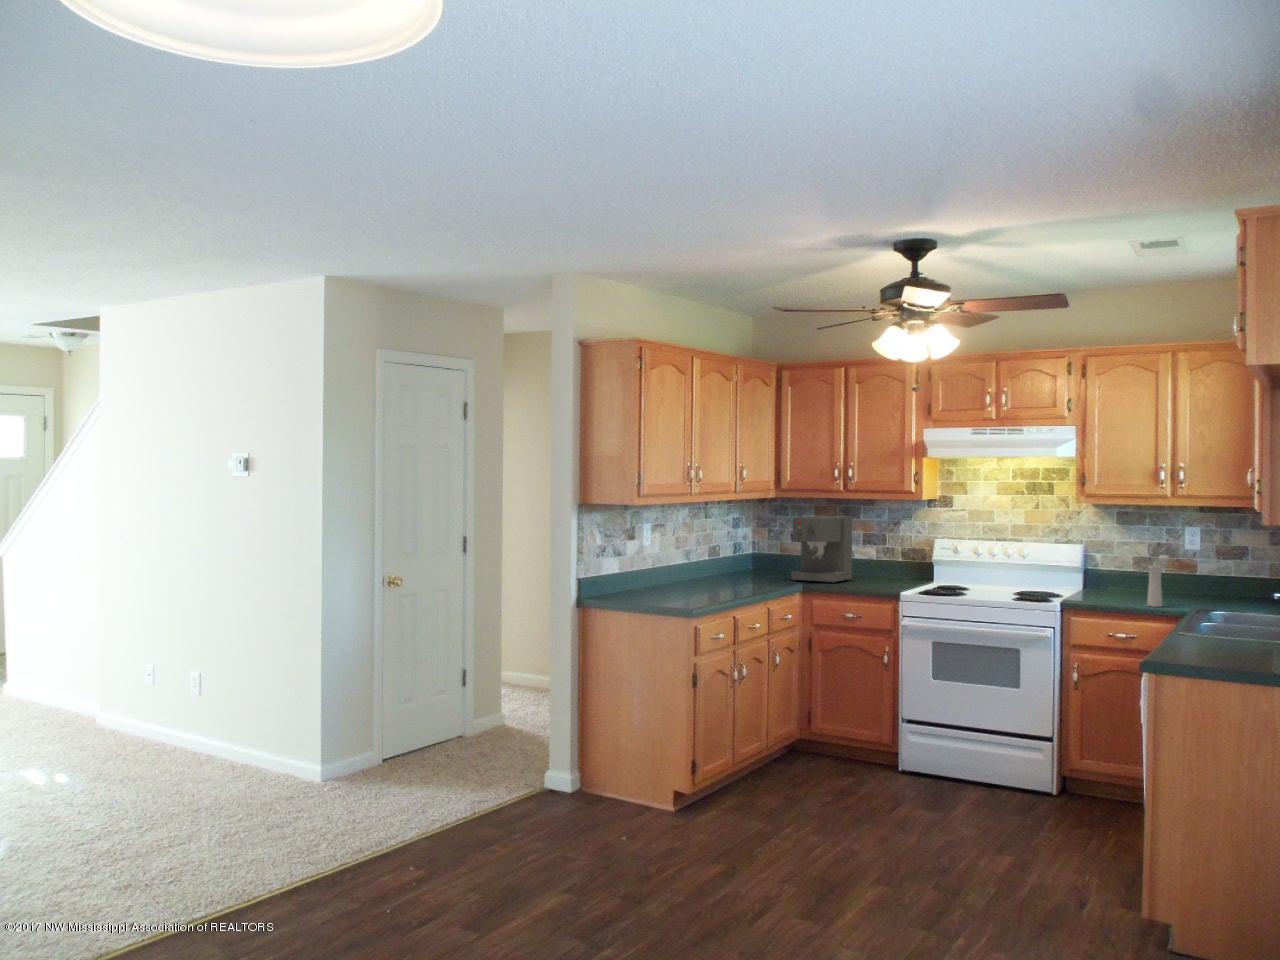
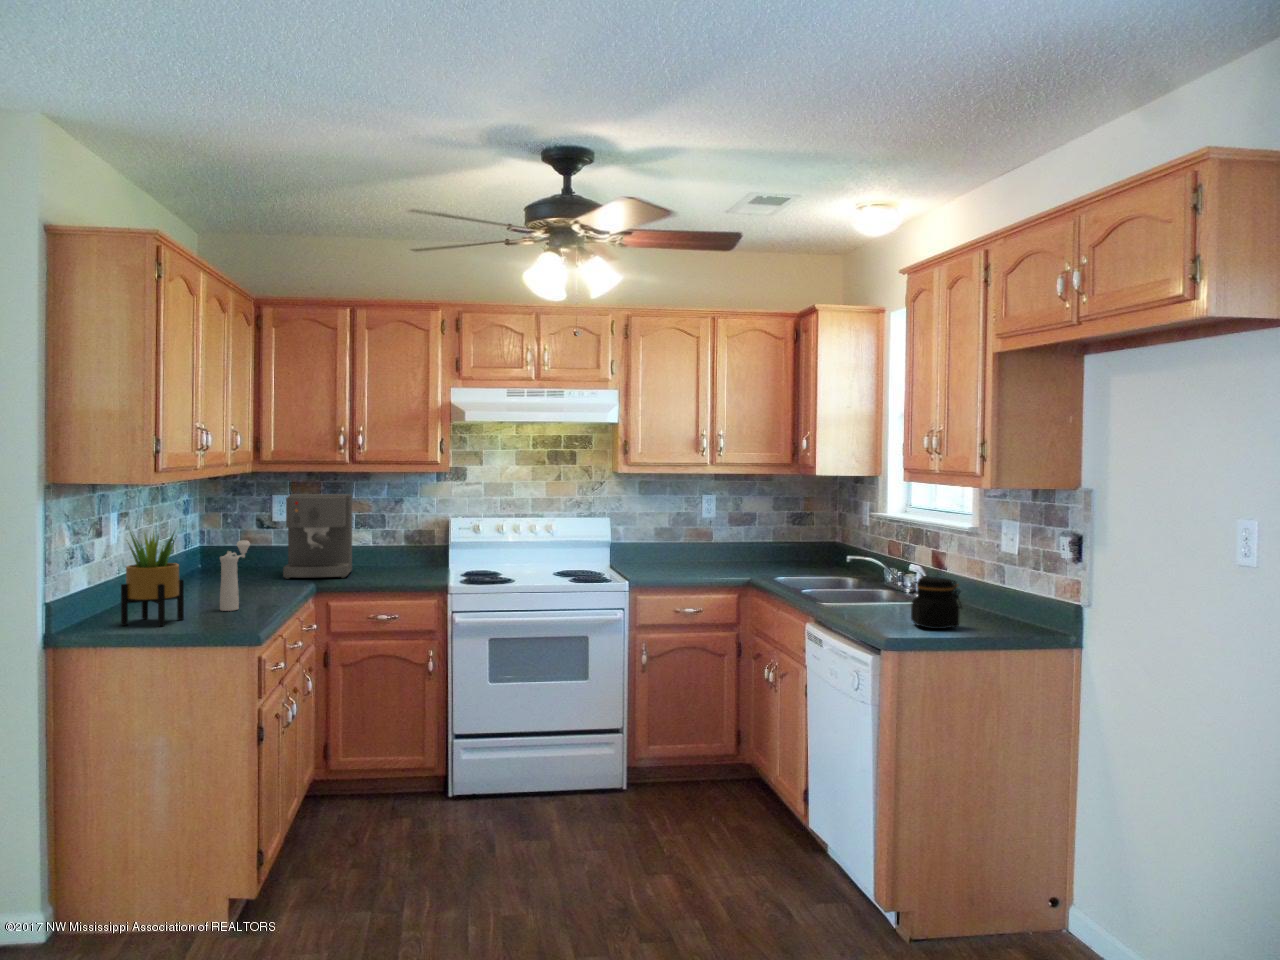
potted plant: none [640,529,678,596] -> present [121,532,184,626]
pepper mill: present [1147,555,1169,607] -> present [220,540,250,611]
jar: none [1194,603,1251,652] -> present [909,577,962,629]

